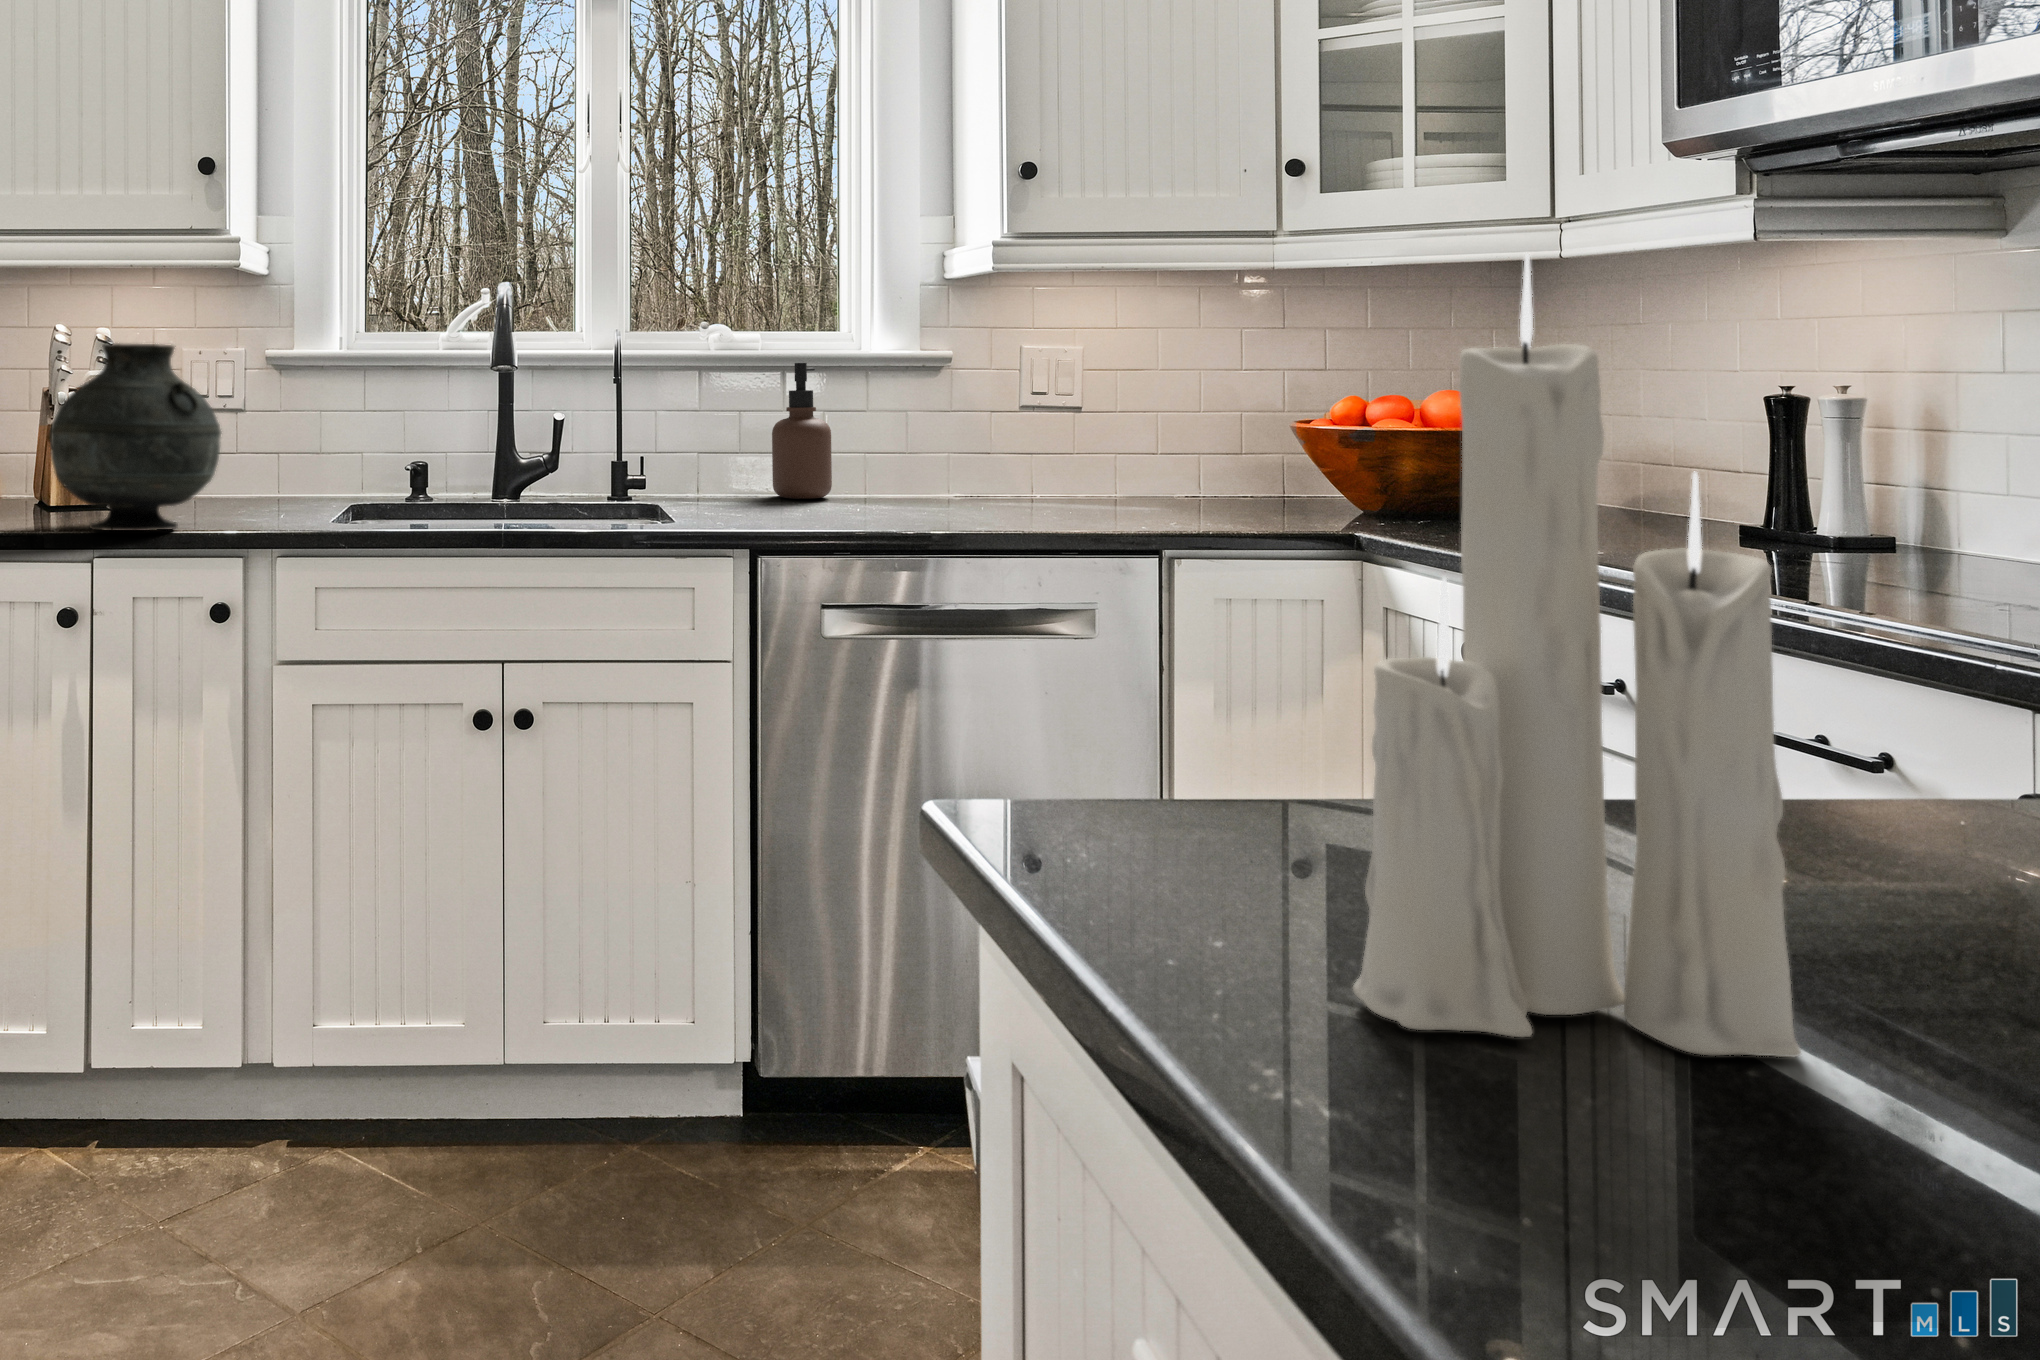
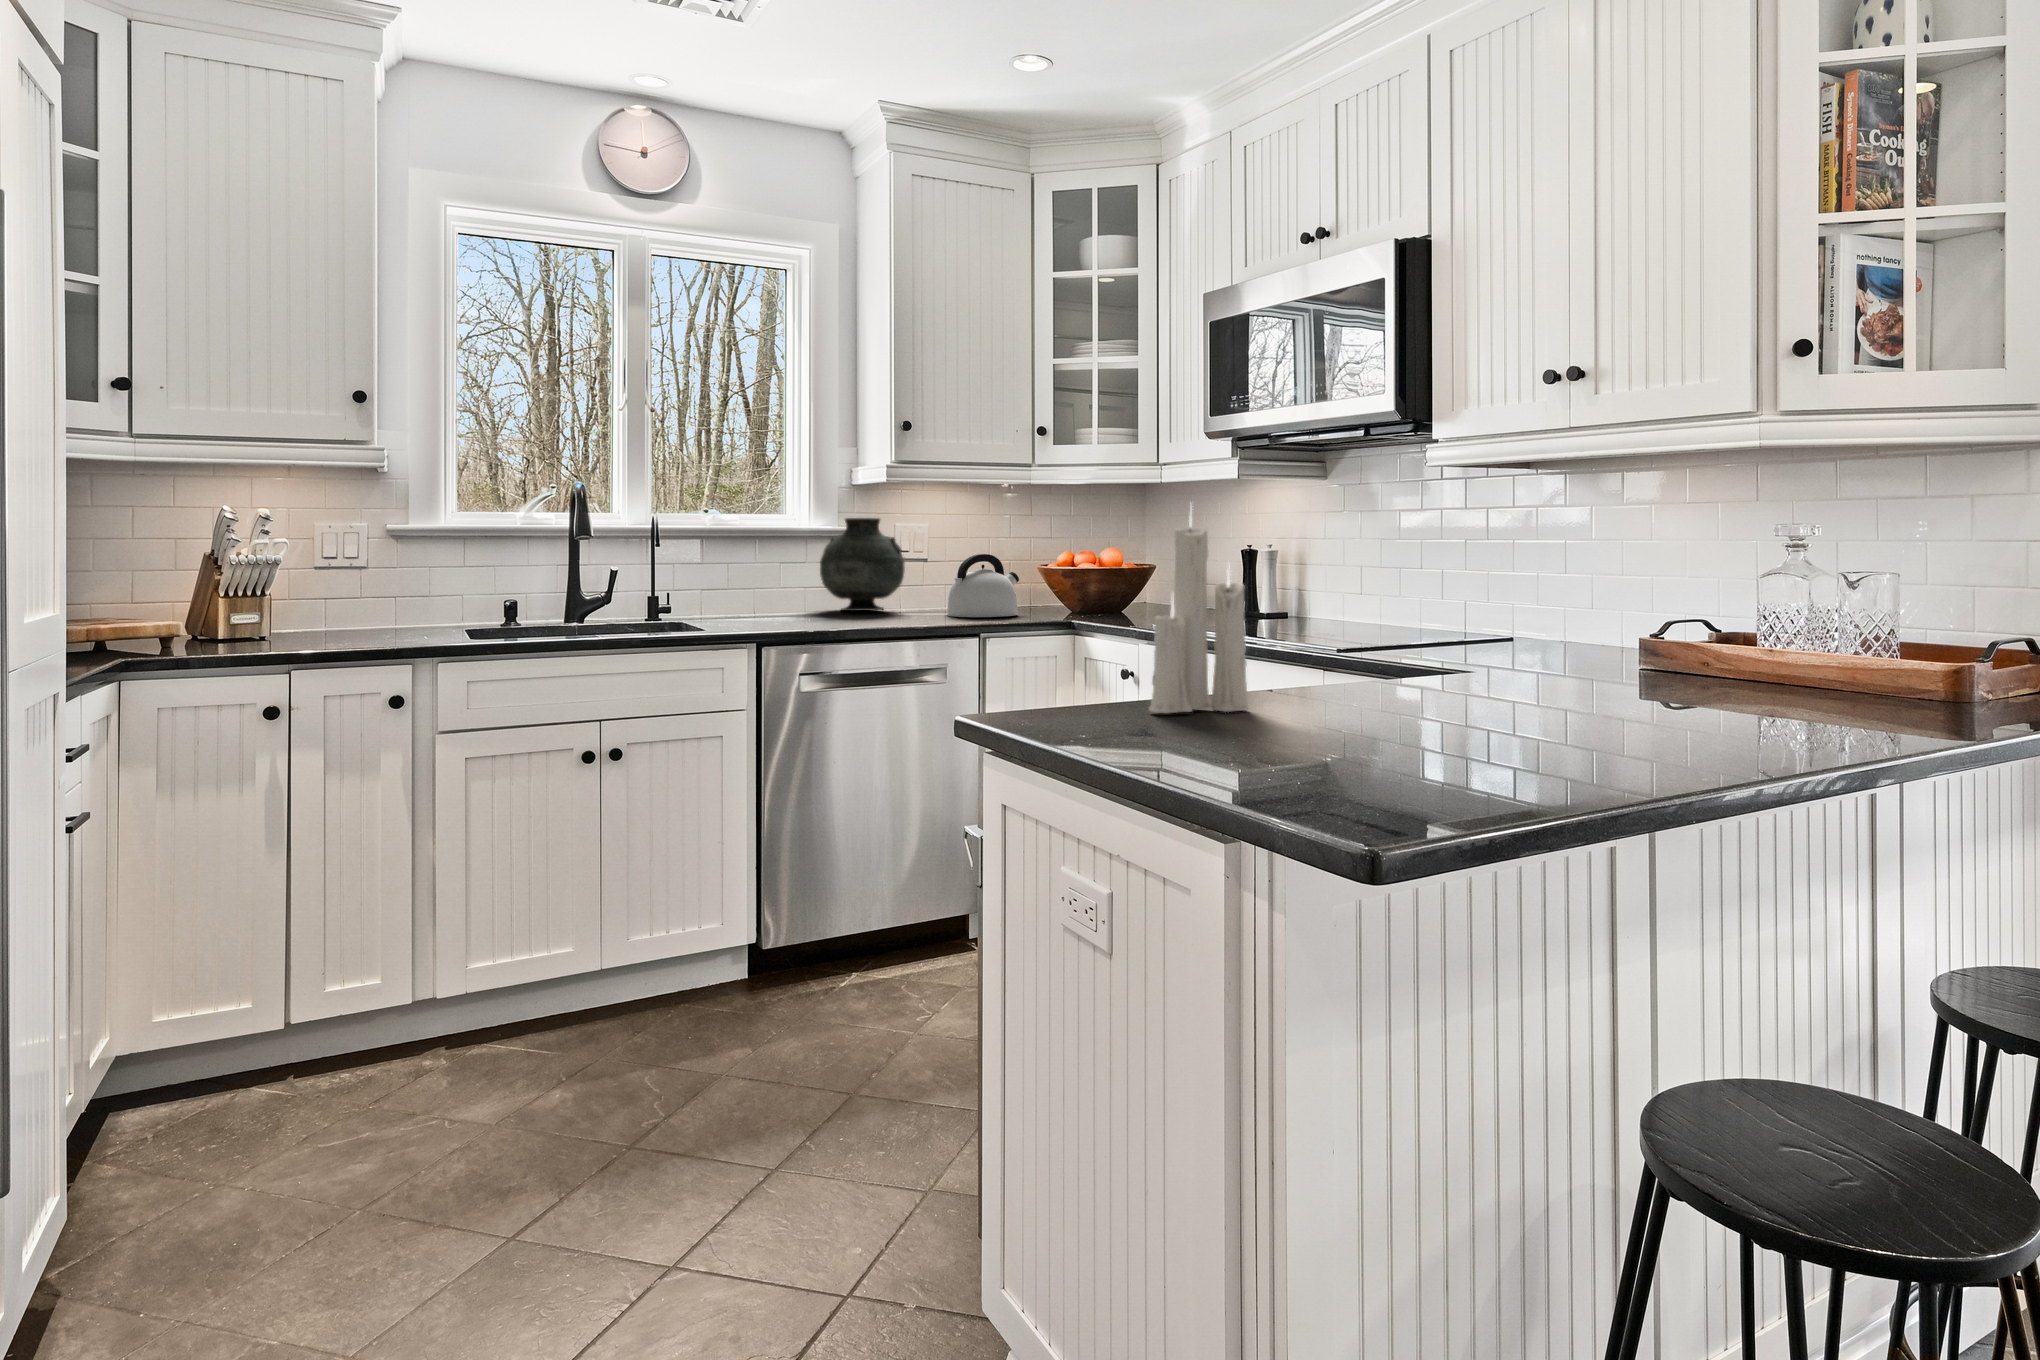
vase: present [50,343,221,531] -> present [820,518,905,611]
soap dispenser: present [772,363,832,499] -> none [751,534,788,617]
kettle: none [1112,398,1255,514] -> present [947,554,1019,617]

